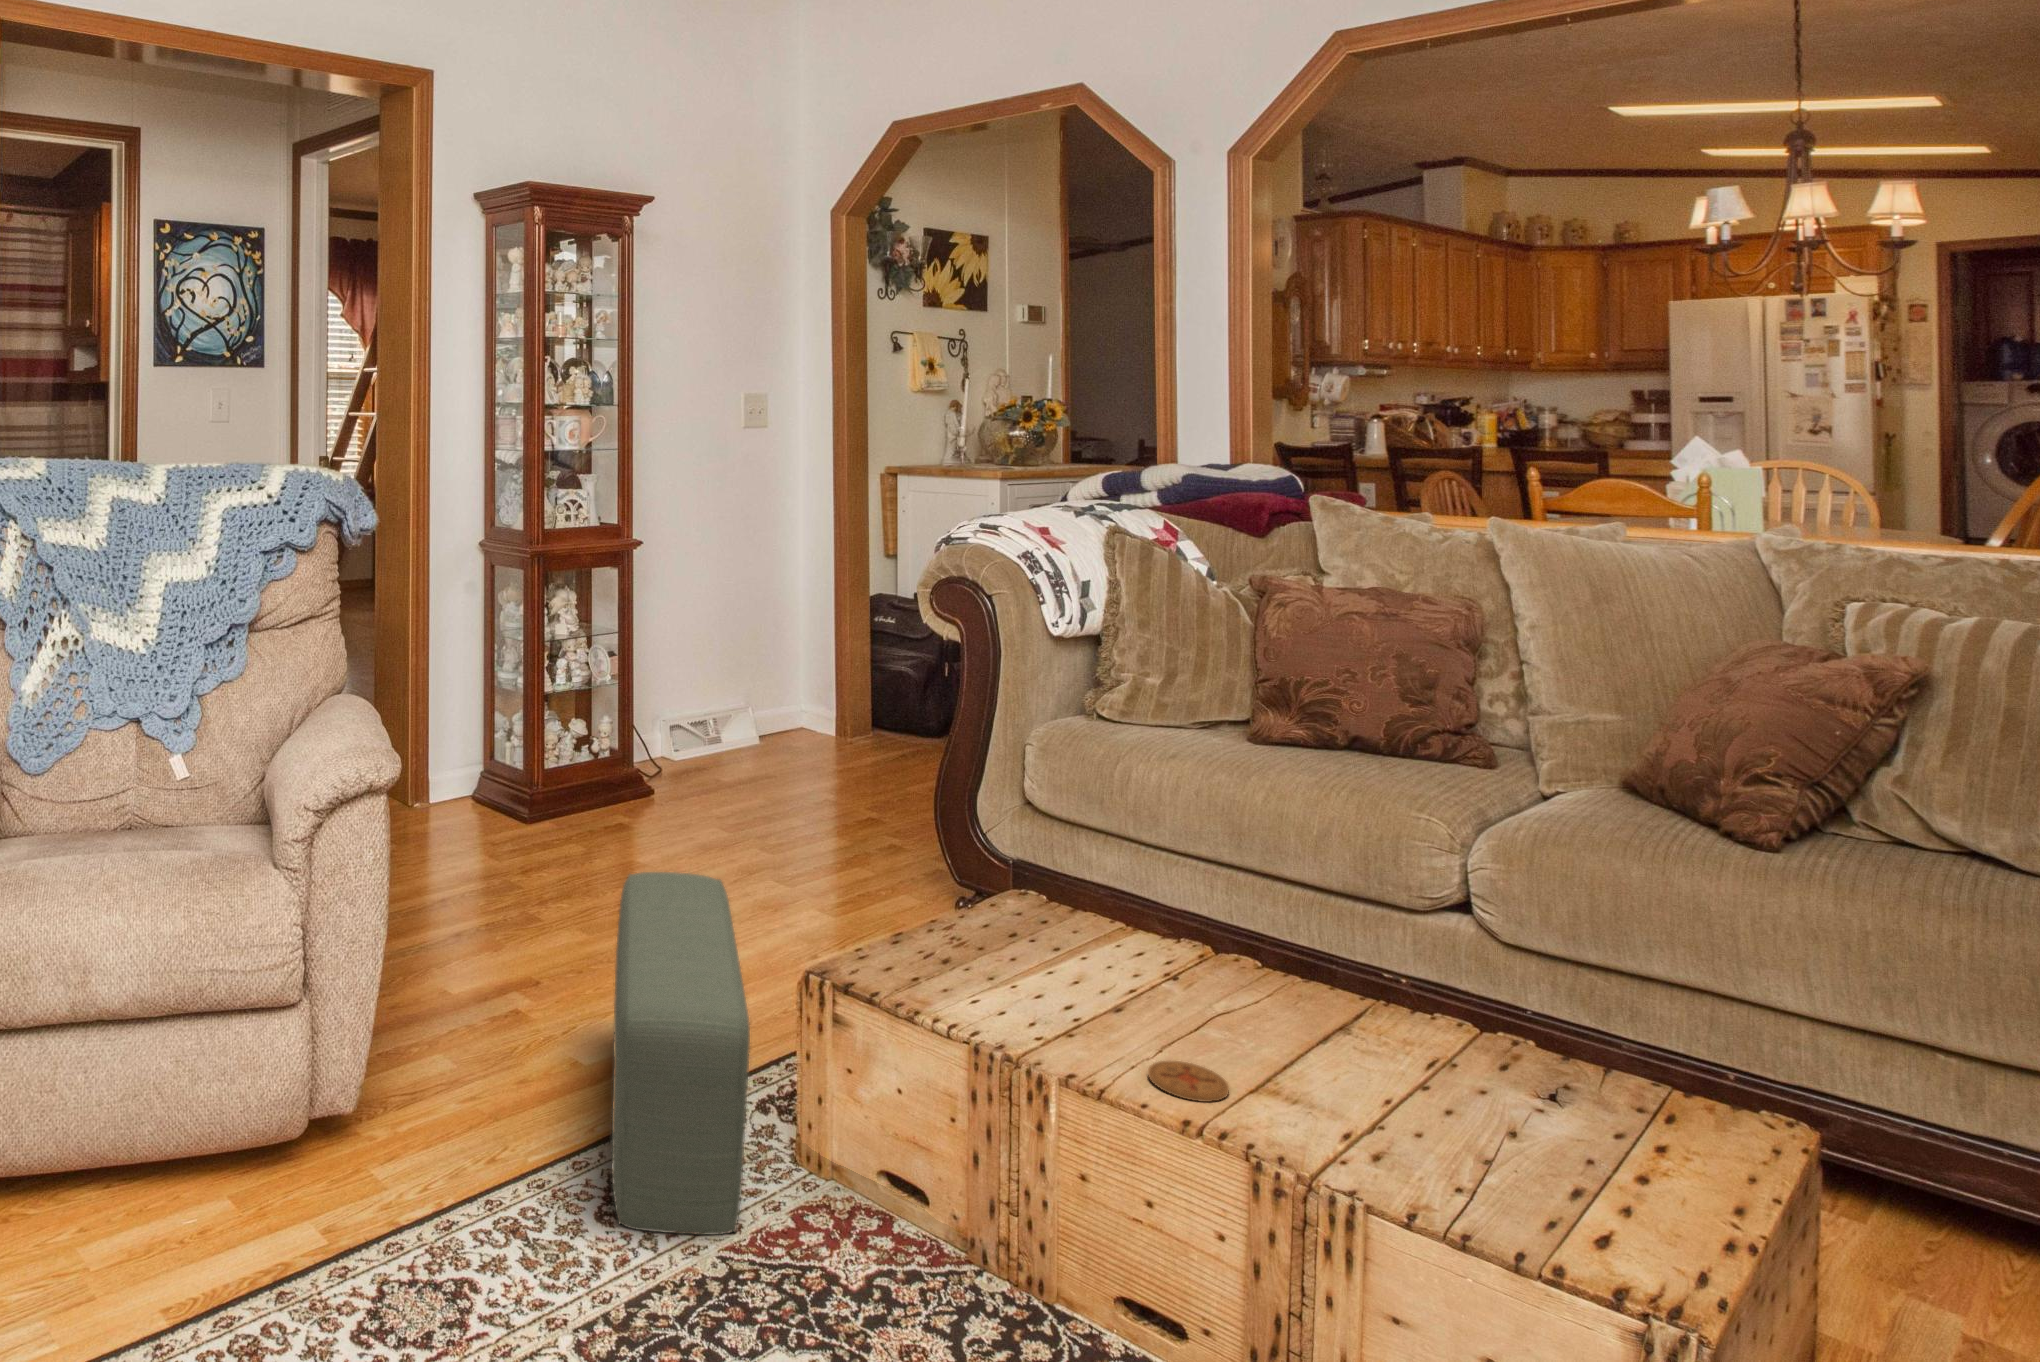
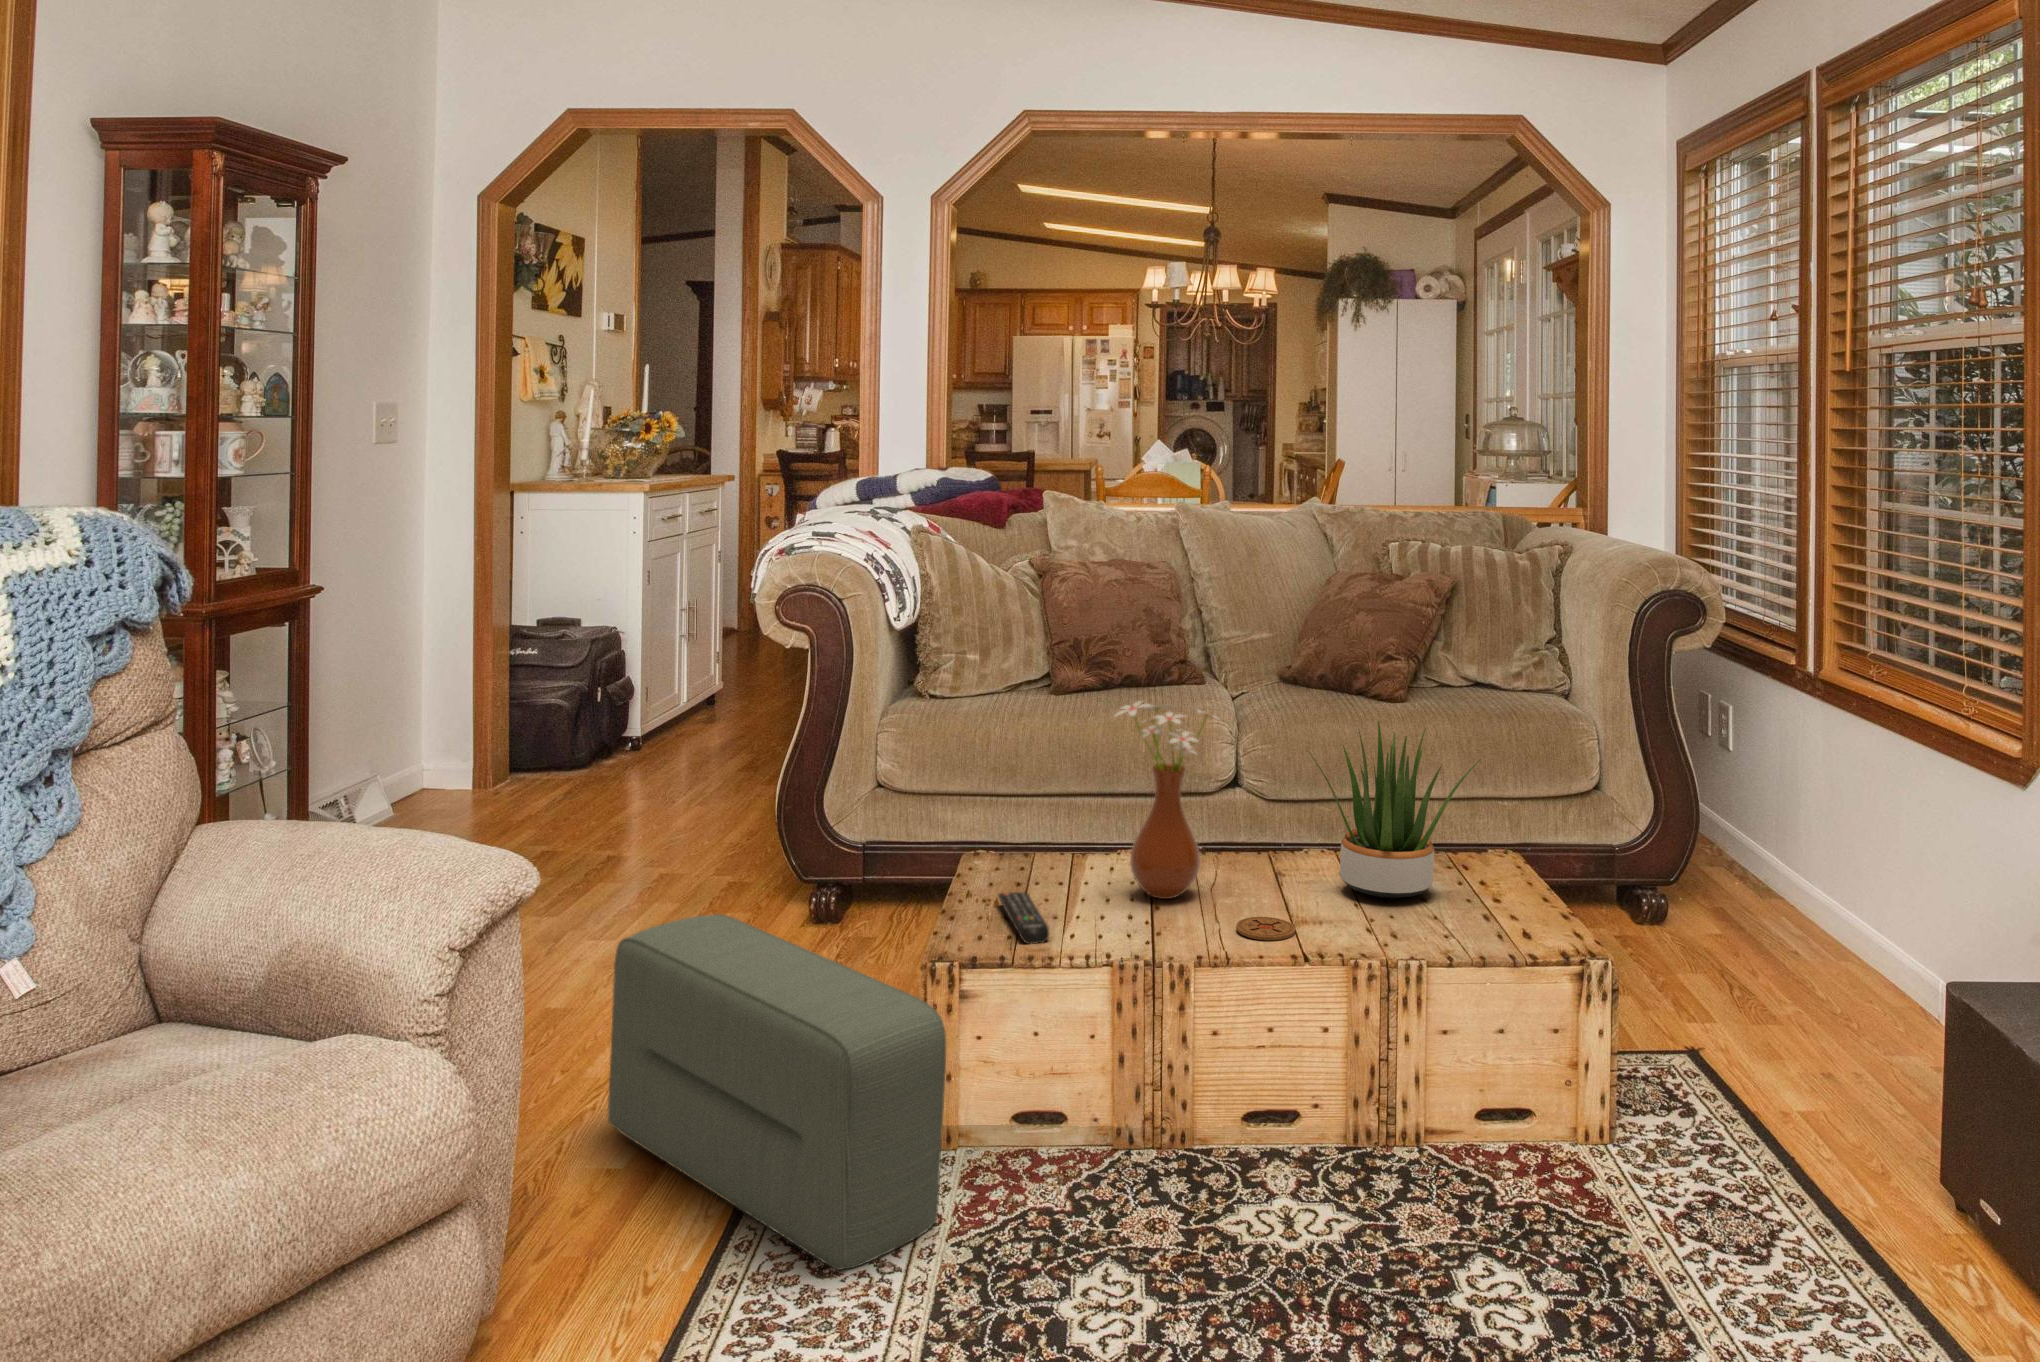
vase: none [1081,767,1232,1014] -> present [1115,702,1221,899]
potted plant: none [1340,866,1597,1129] -> present [1307,720,1481,899]
remote control: none [909,941,987,1001] -> present [998,892,1049,944]

